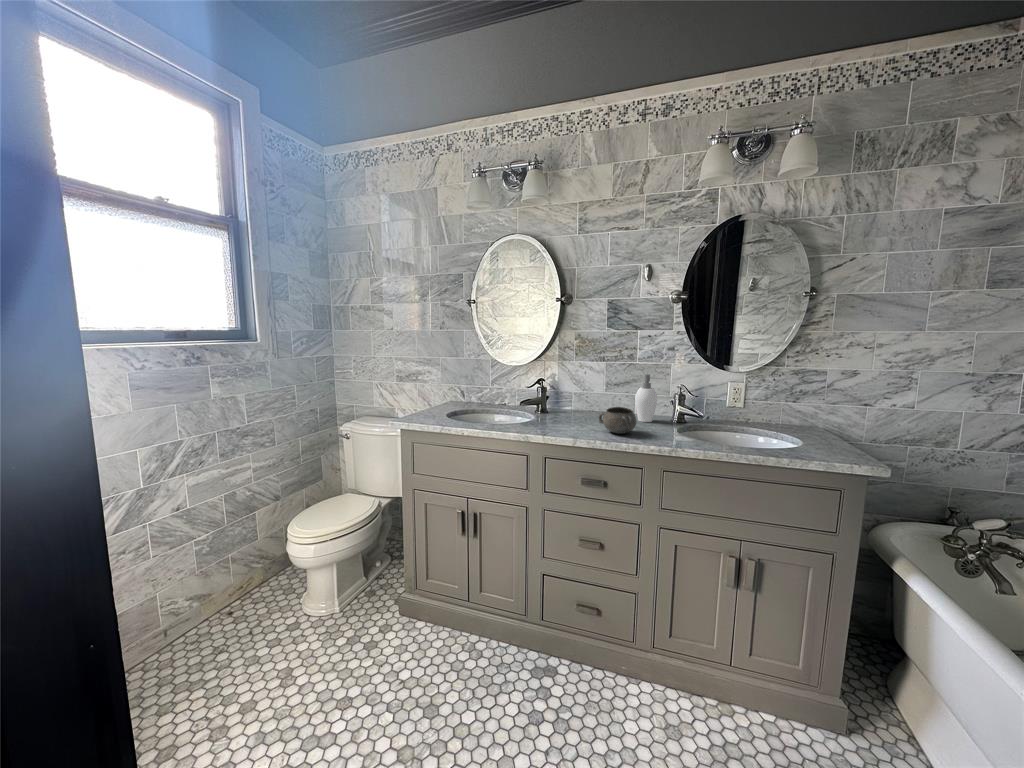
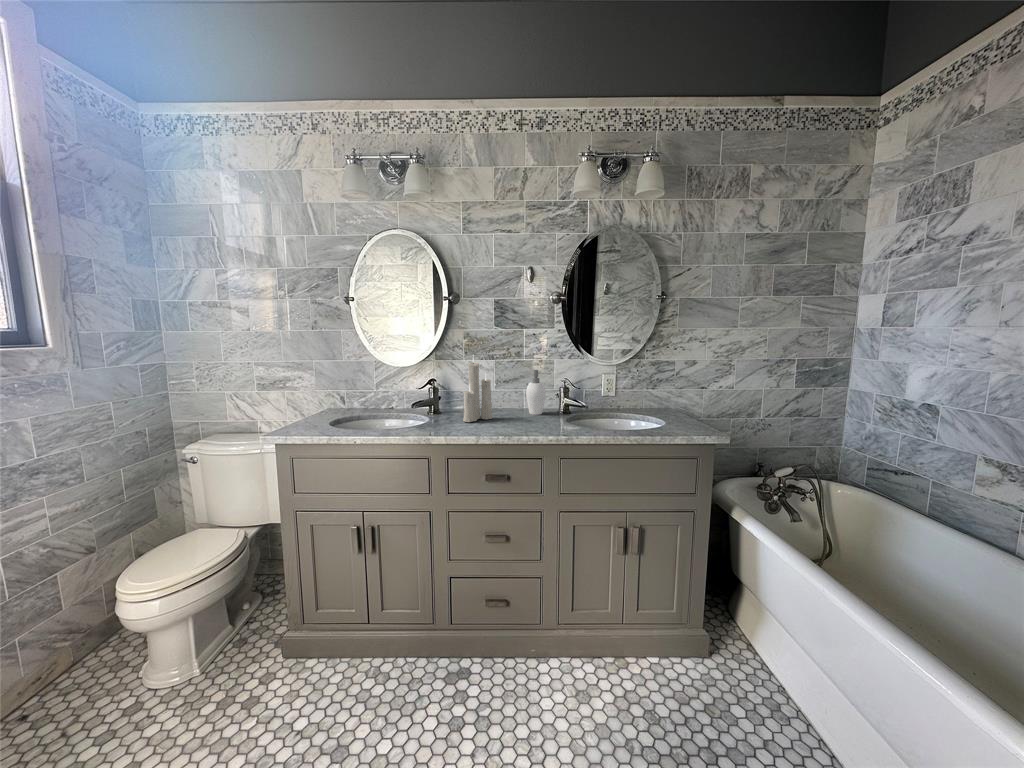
candle: none [566,352,597,424] -> present [463,358,493,422]
decorative bowl: present [599,407,637,434] -> none [497,402,532,428]

